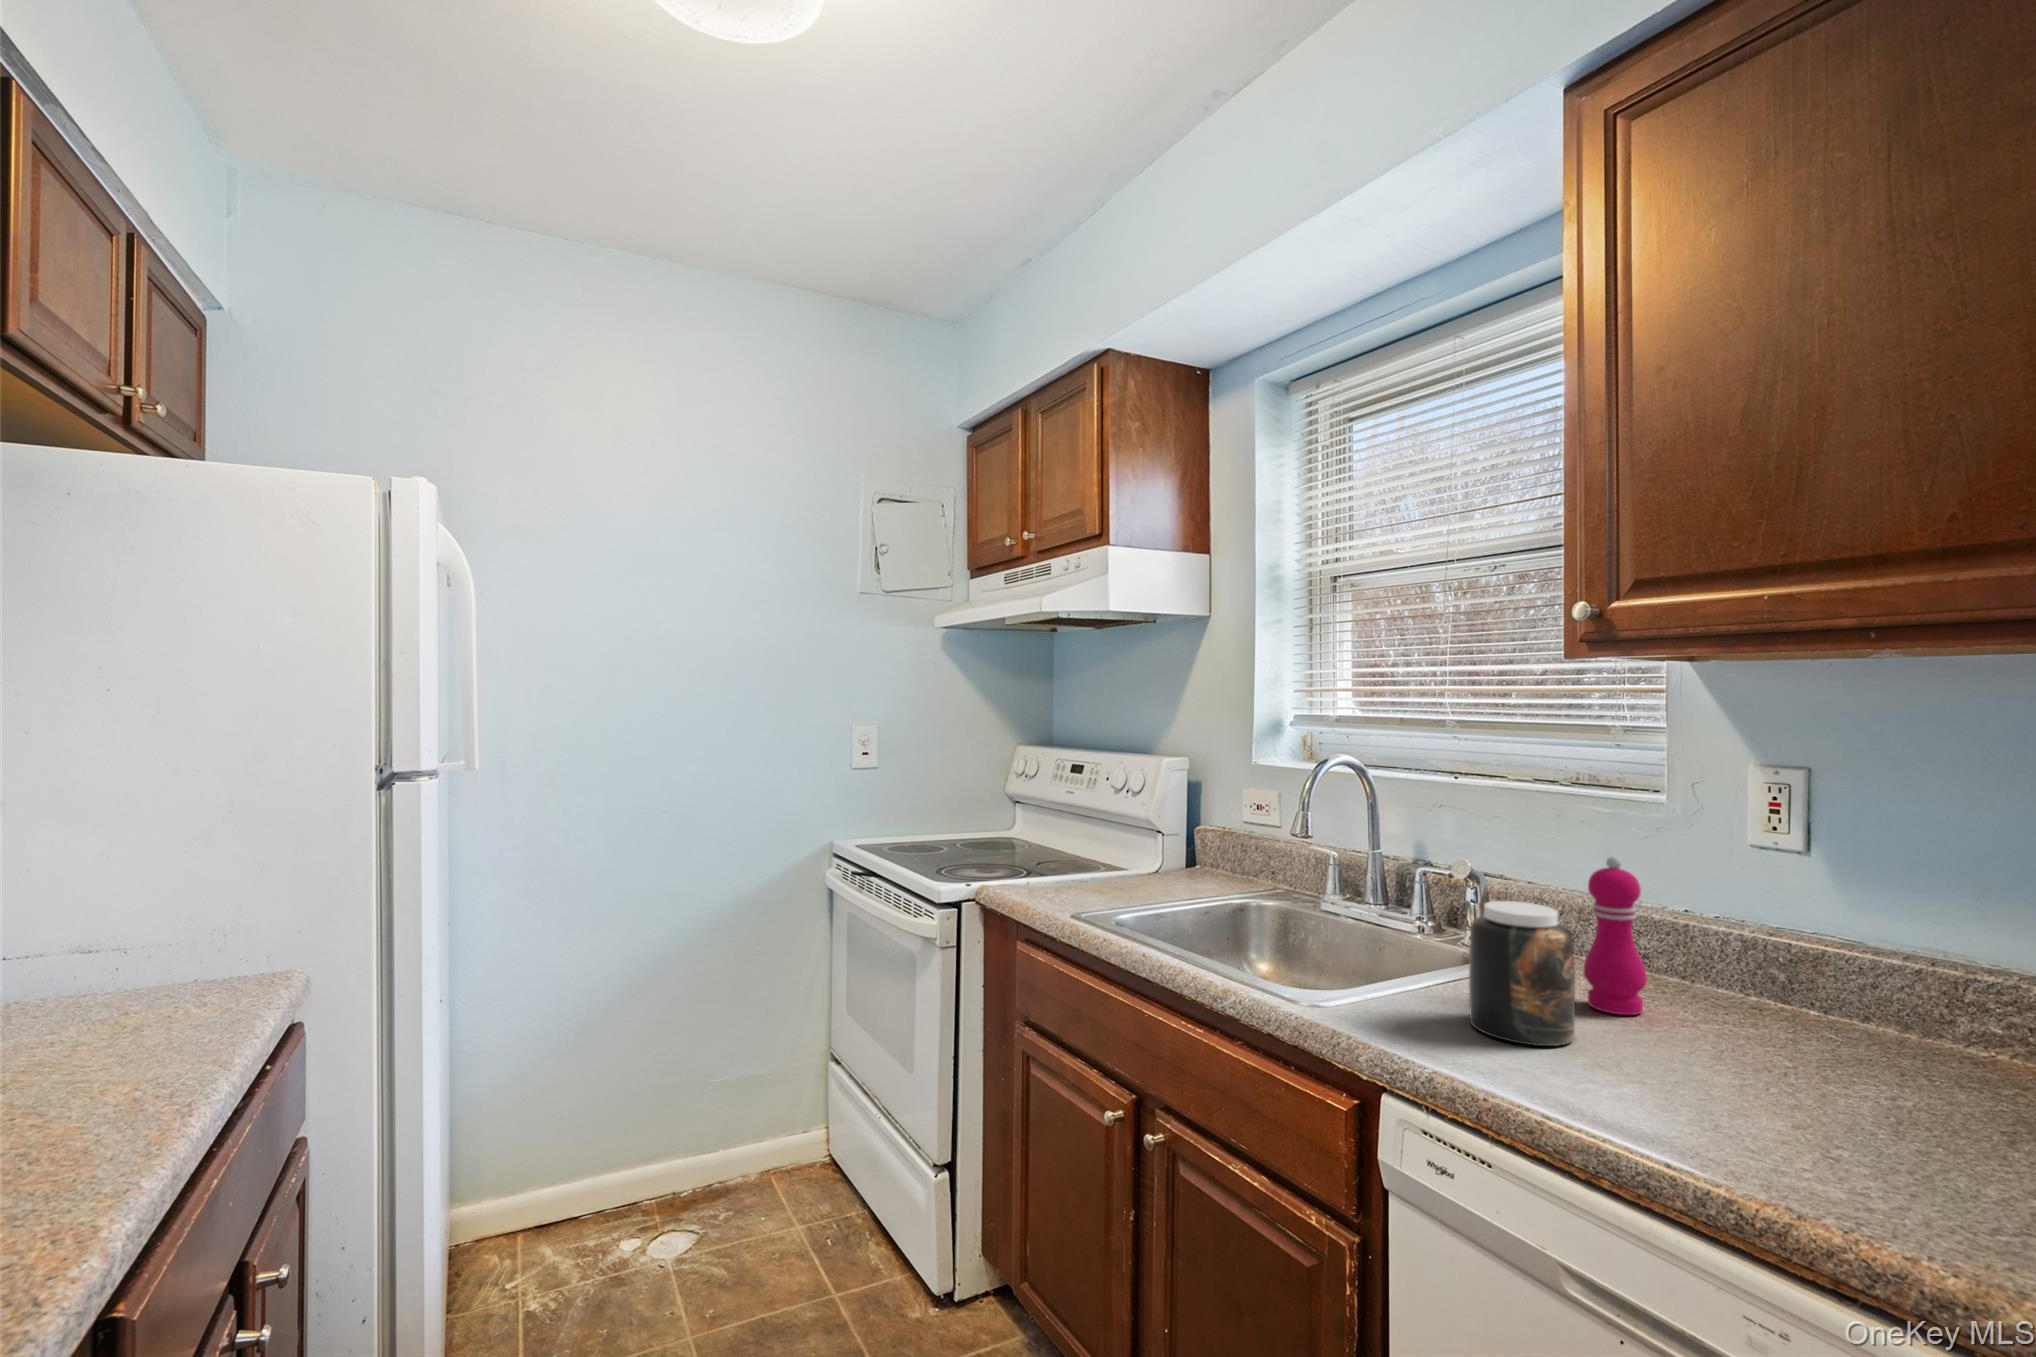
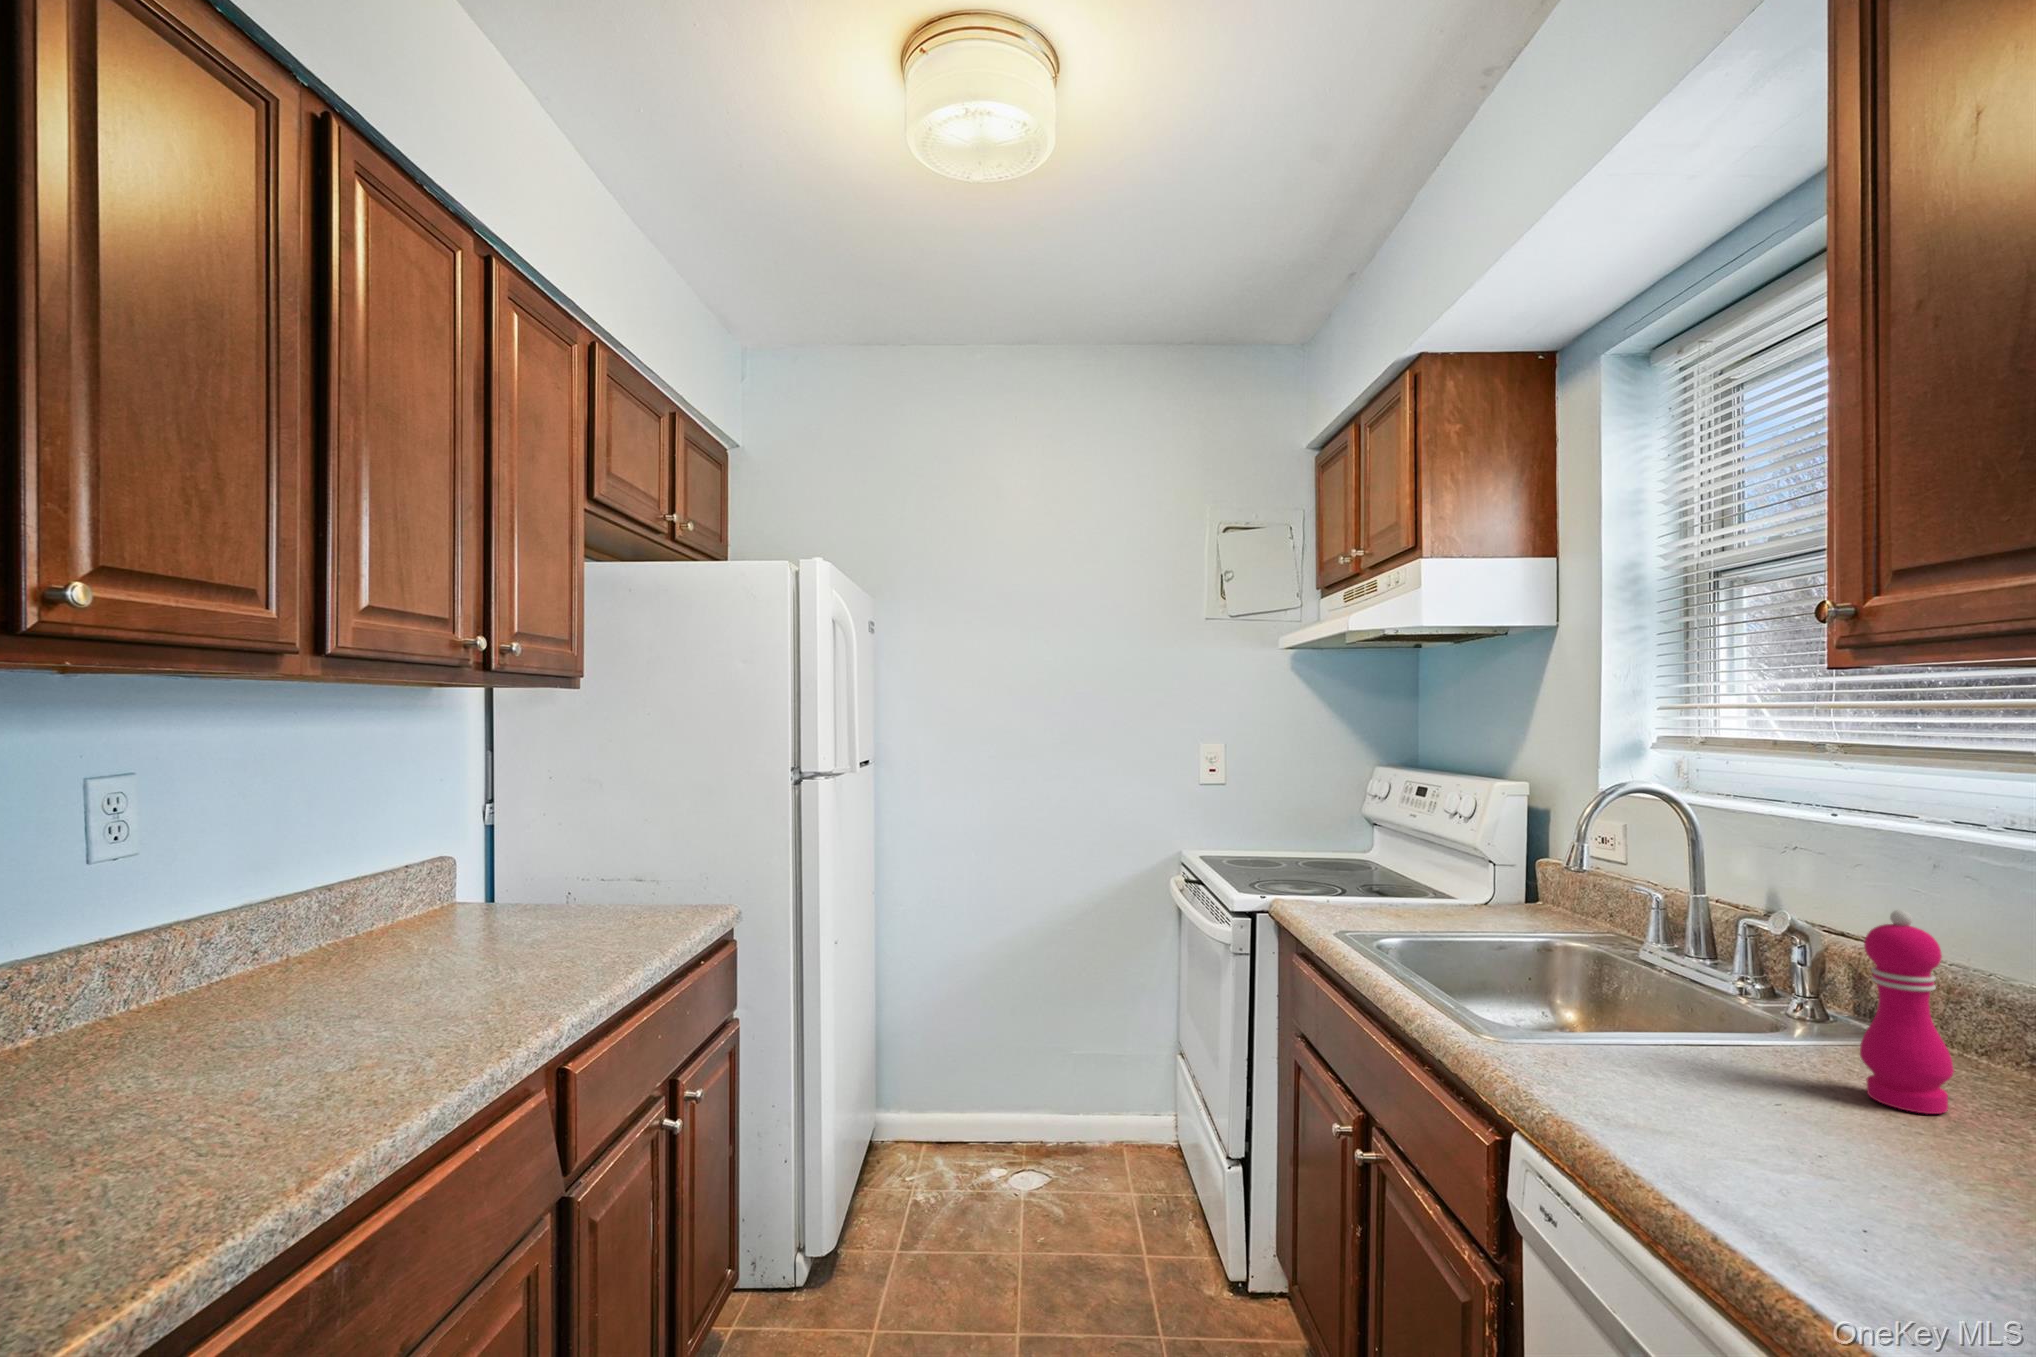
jar: present [1469,901,1575,1046] -> none [1655,945,1789,1119]

